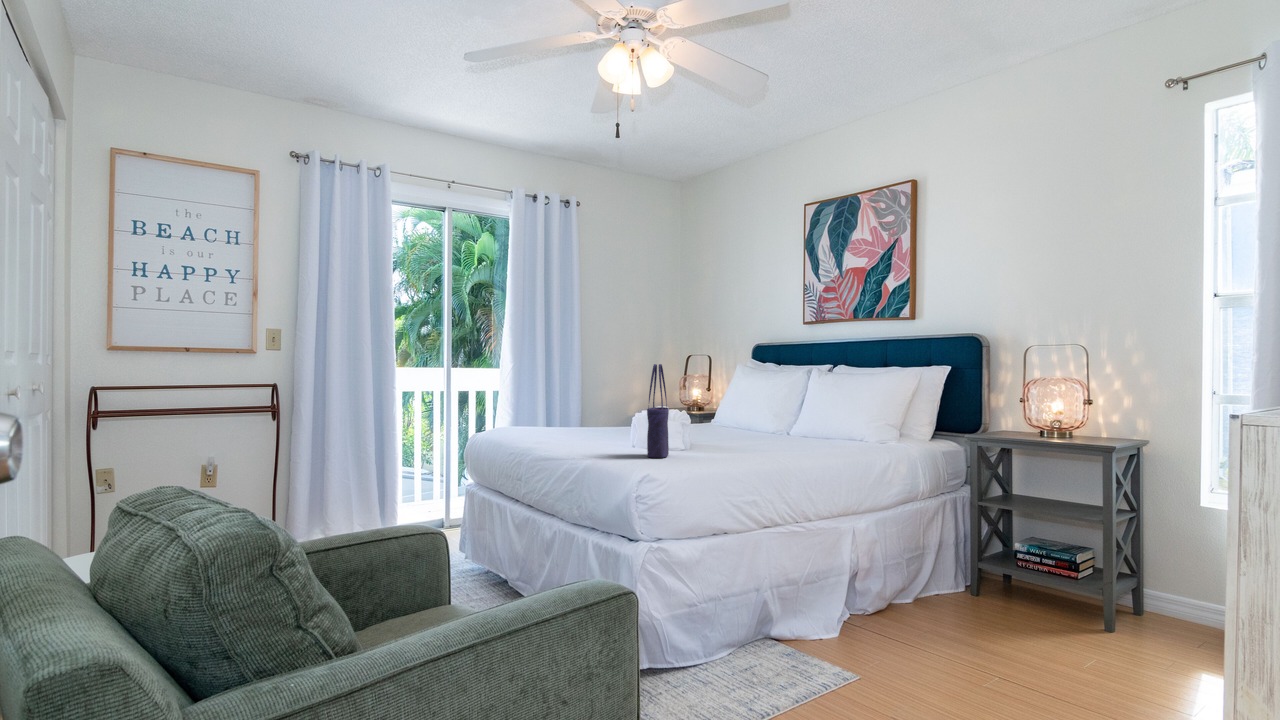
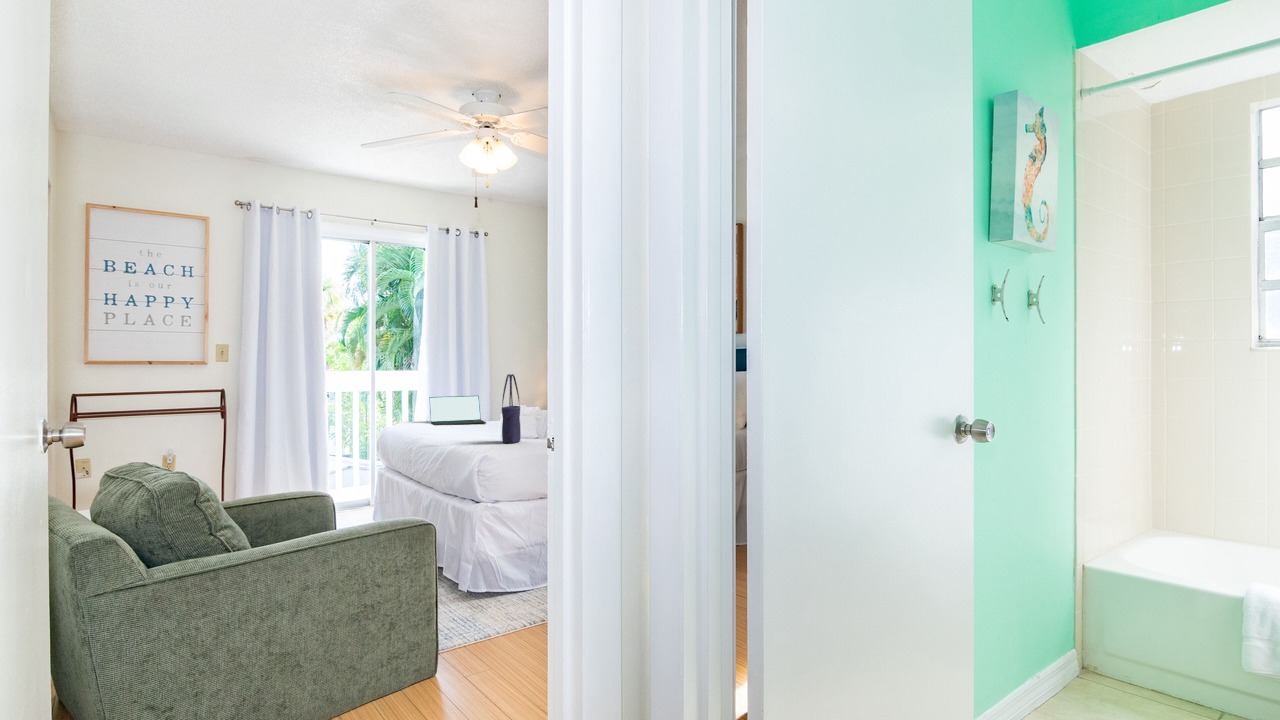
laptop: none [519,396,591,432] -> present [429,396,486,425]

